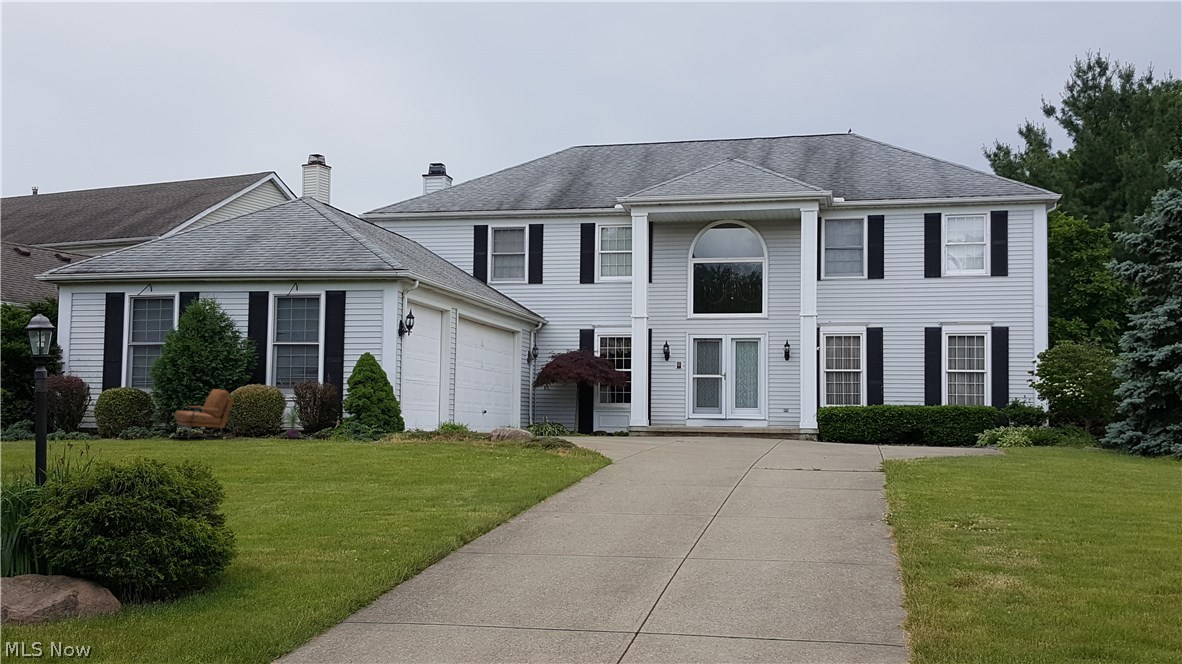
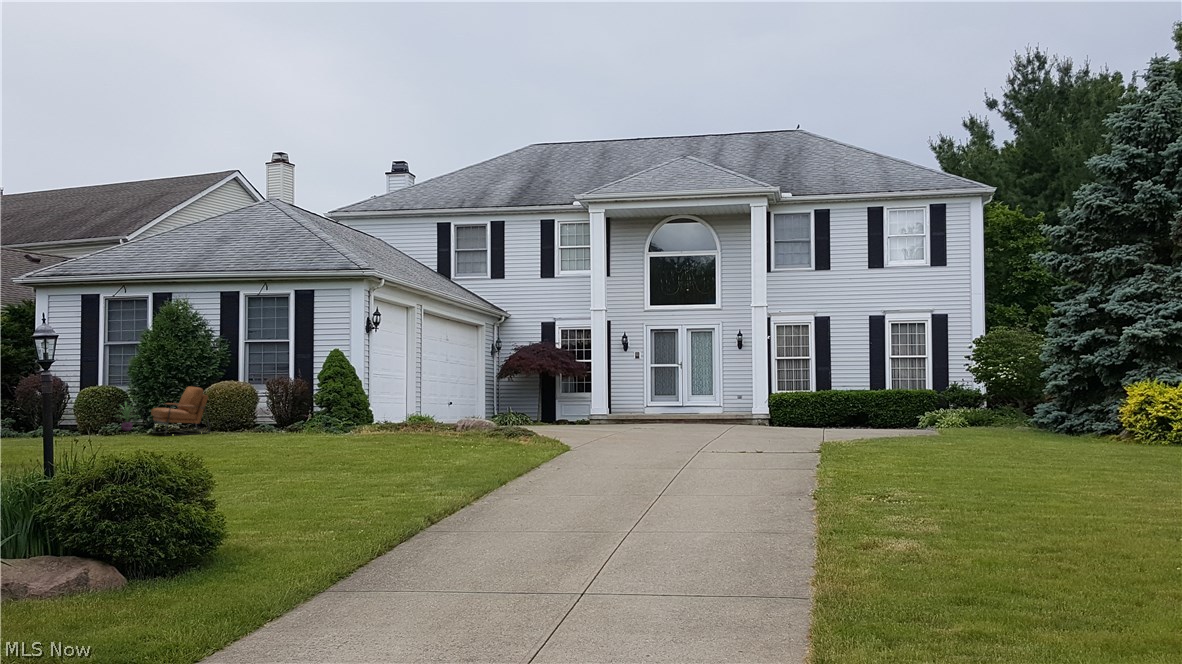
decorative plant: present [286,407,299,438] -> present [121,402,133,431]

